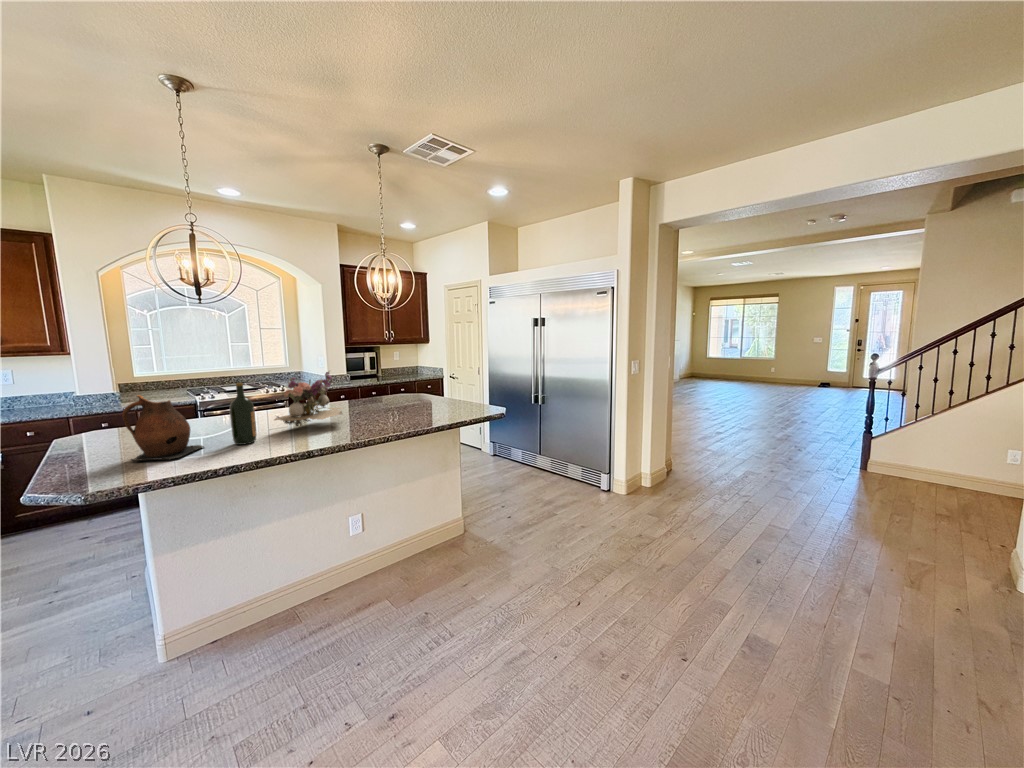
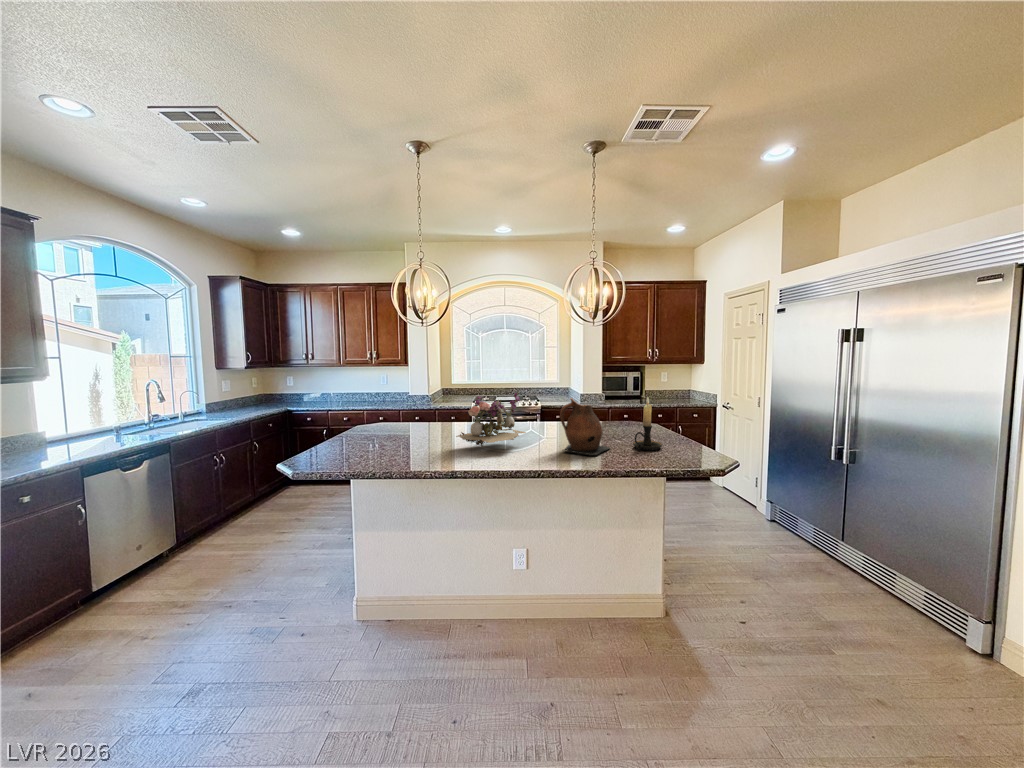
candle holder: none [435,367,456,409] -> present [633,397,662,450]
wine bottle: present [230,383,257,445] -> none [414,399,434,456]
ceramic pitcher: present [122,395,204,461] -> present [560,398,610,456]

